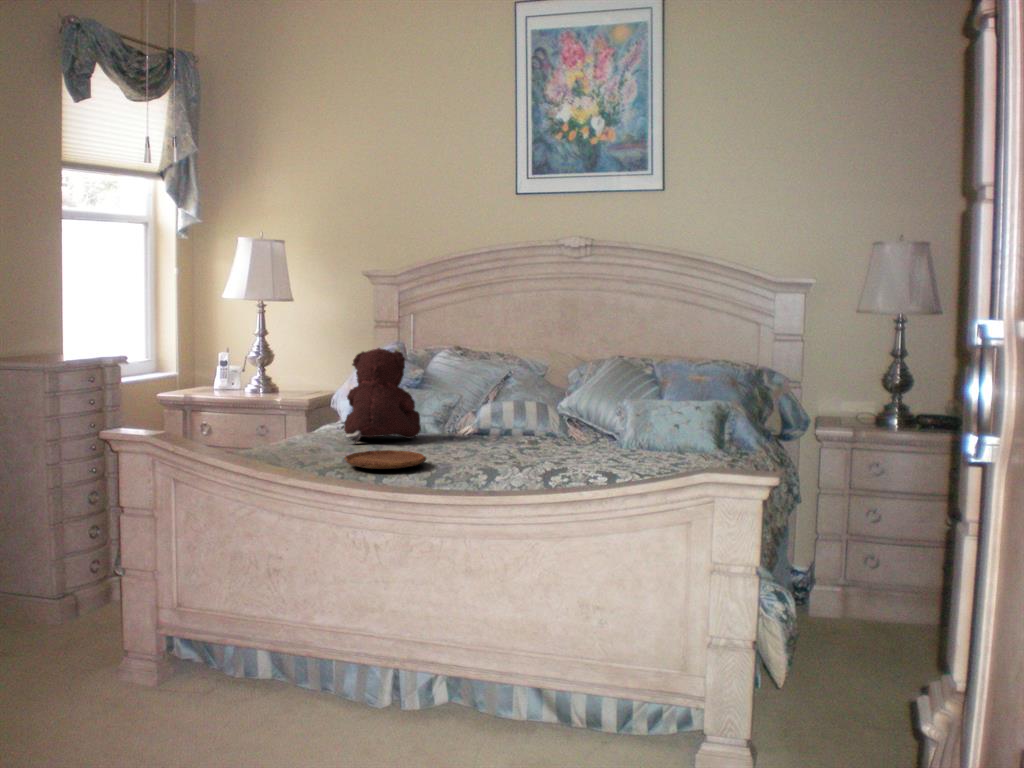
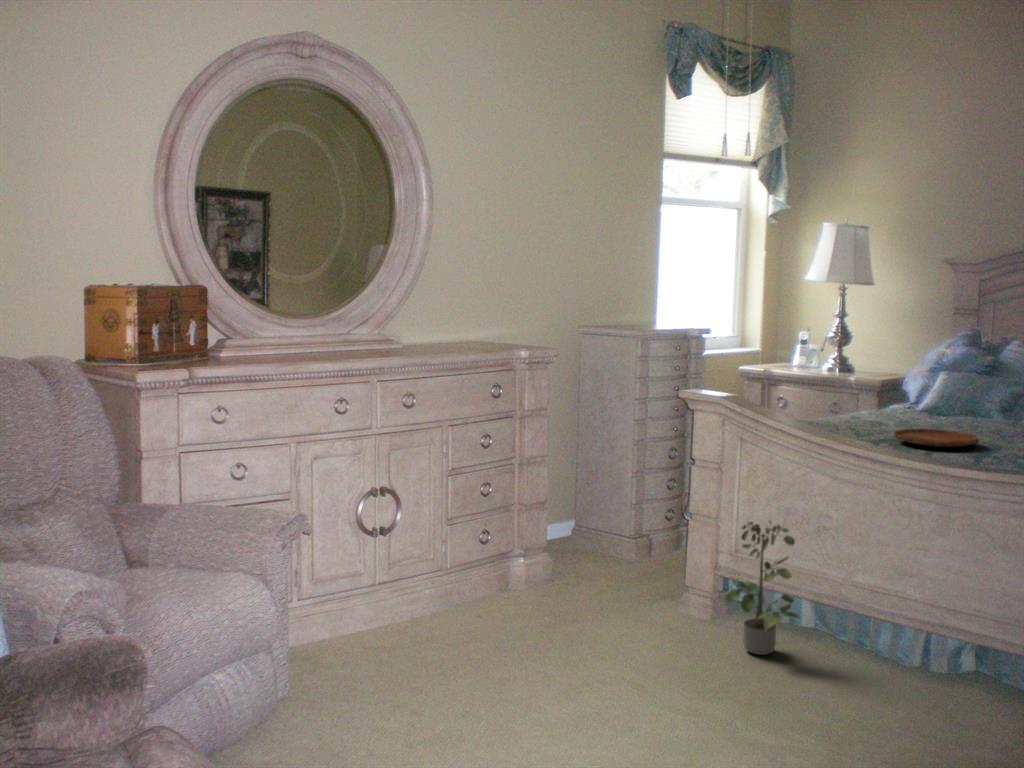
teddy bear: present [344,348,421,443] -> none [903,329,989,423]
potted plant: none [174,570,265,725] -> present [725,521,799,655]

